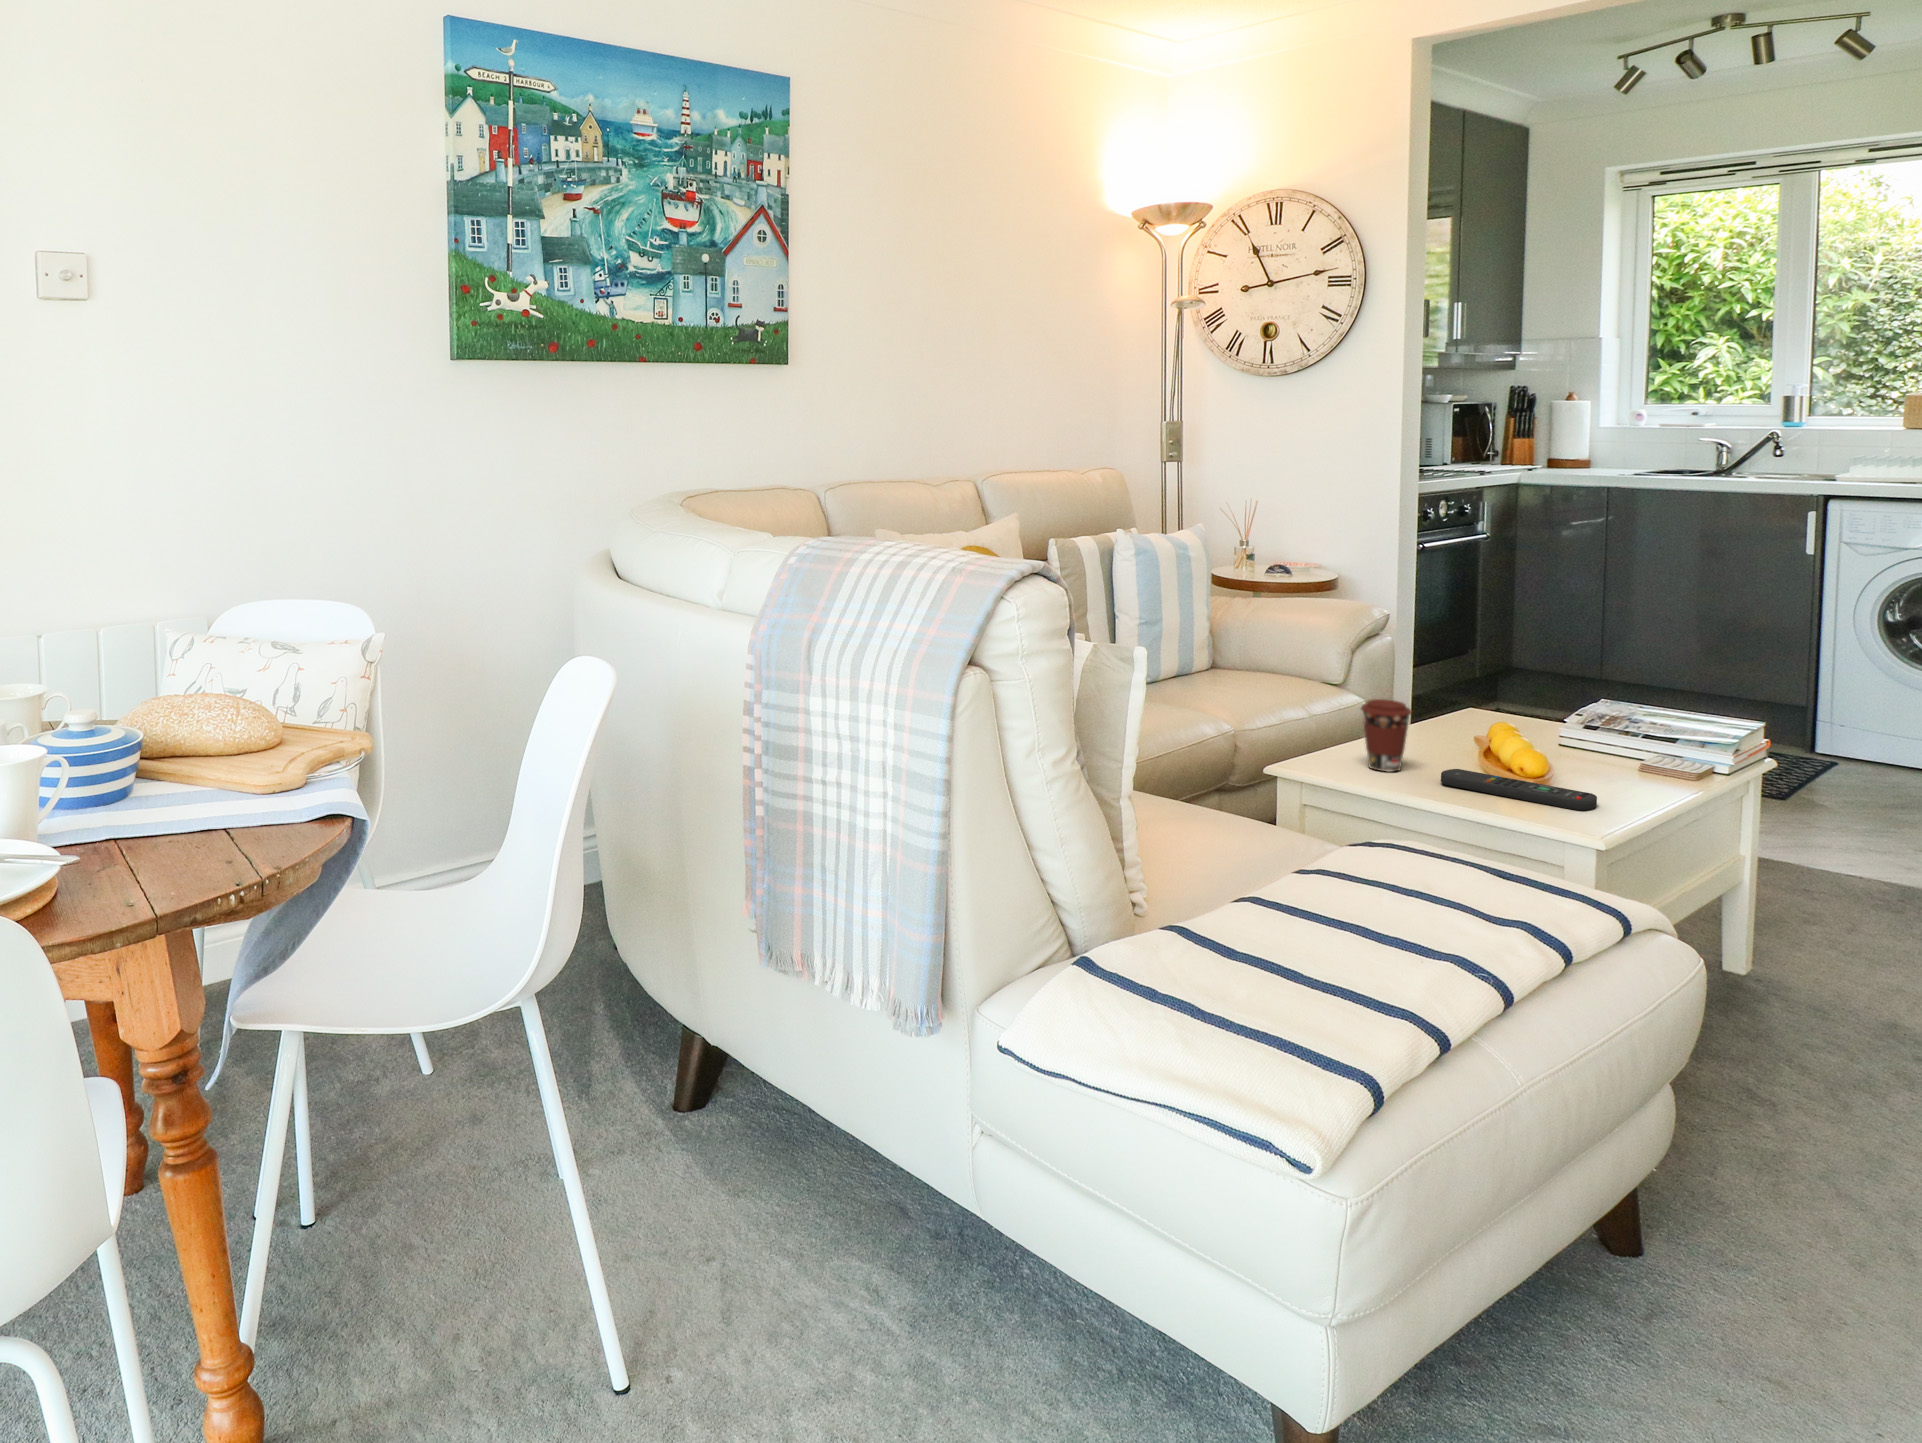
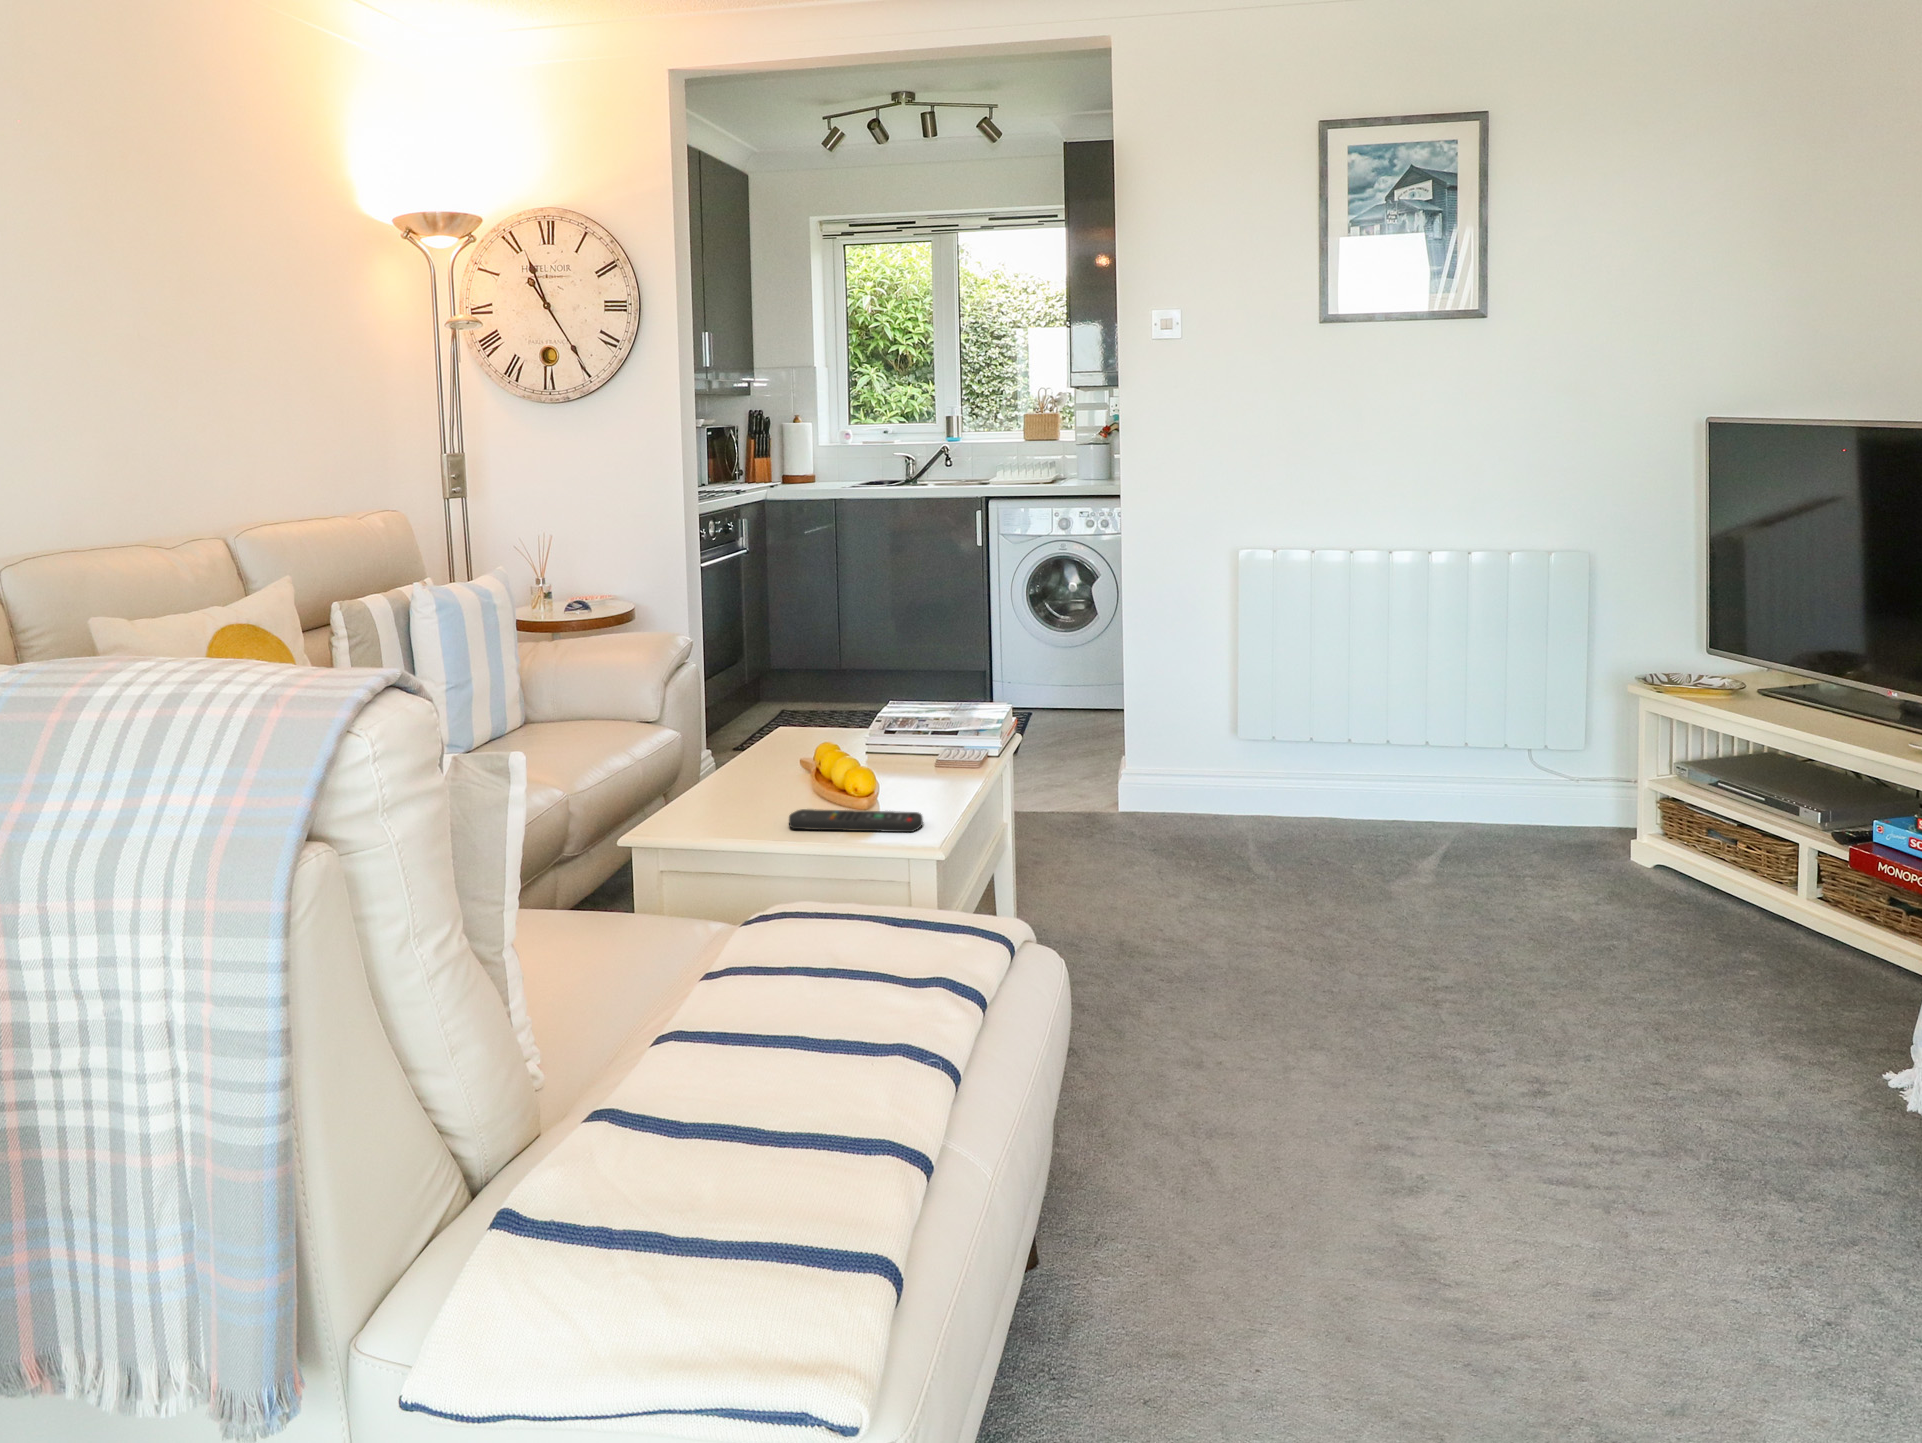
coffee cup: present [1361,699,1412,772] -> none [707,749,756,825]

